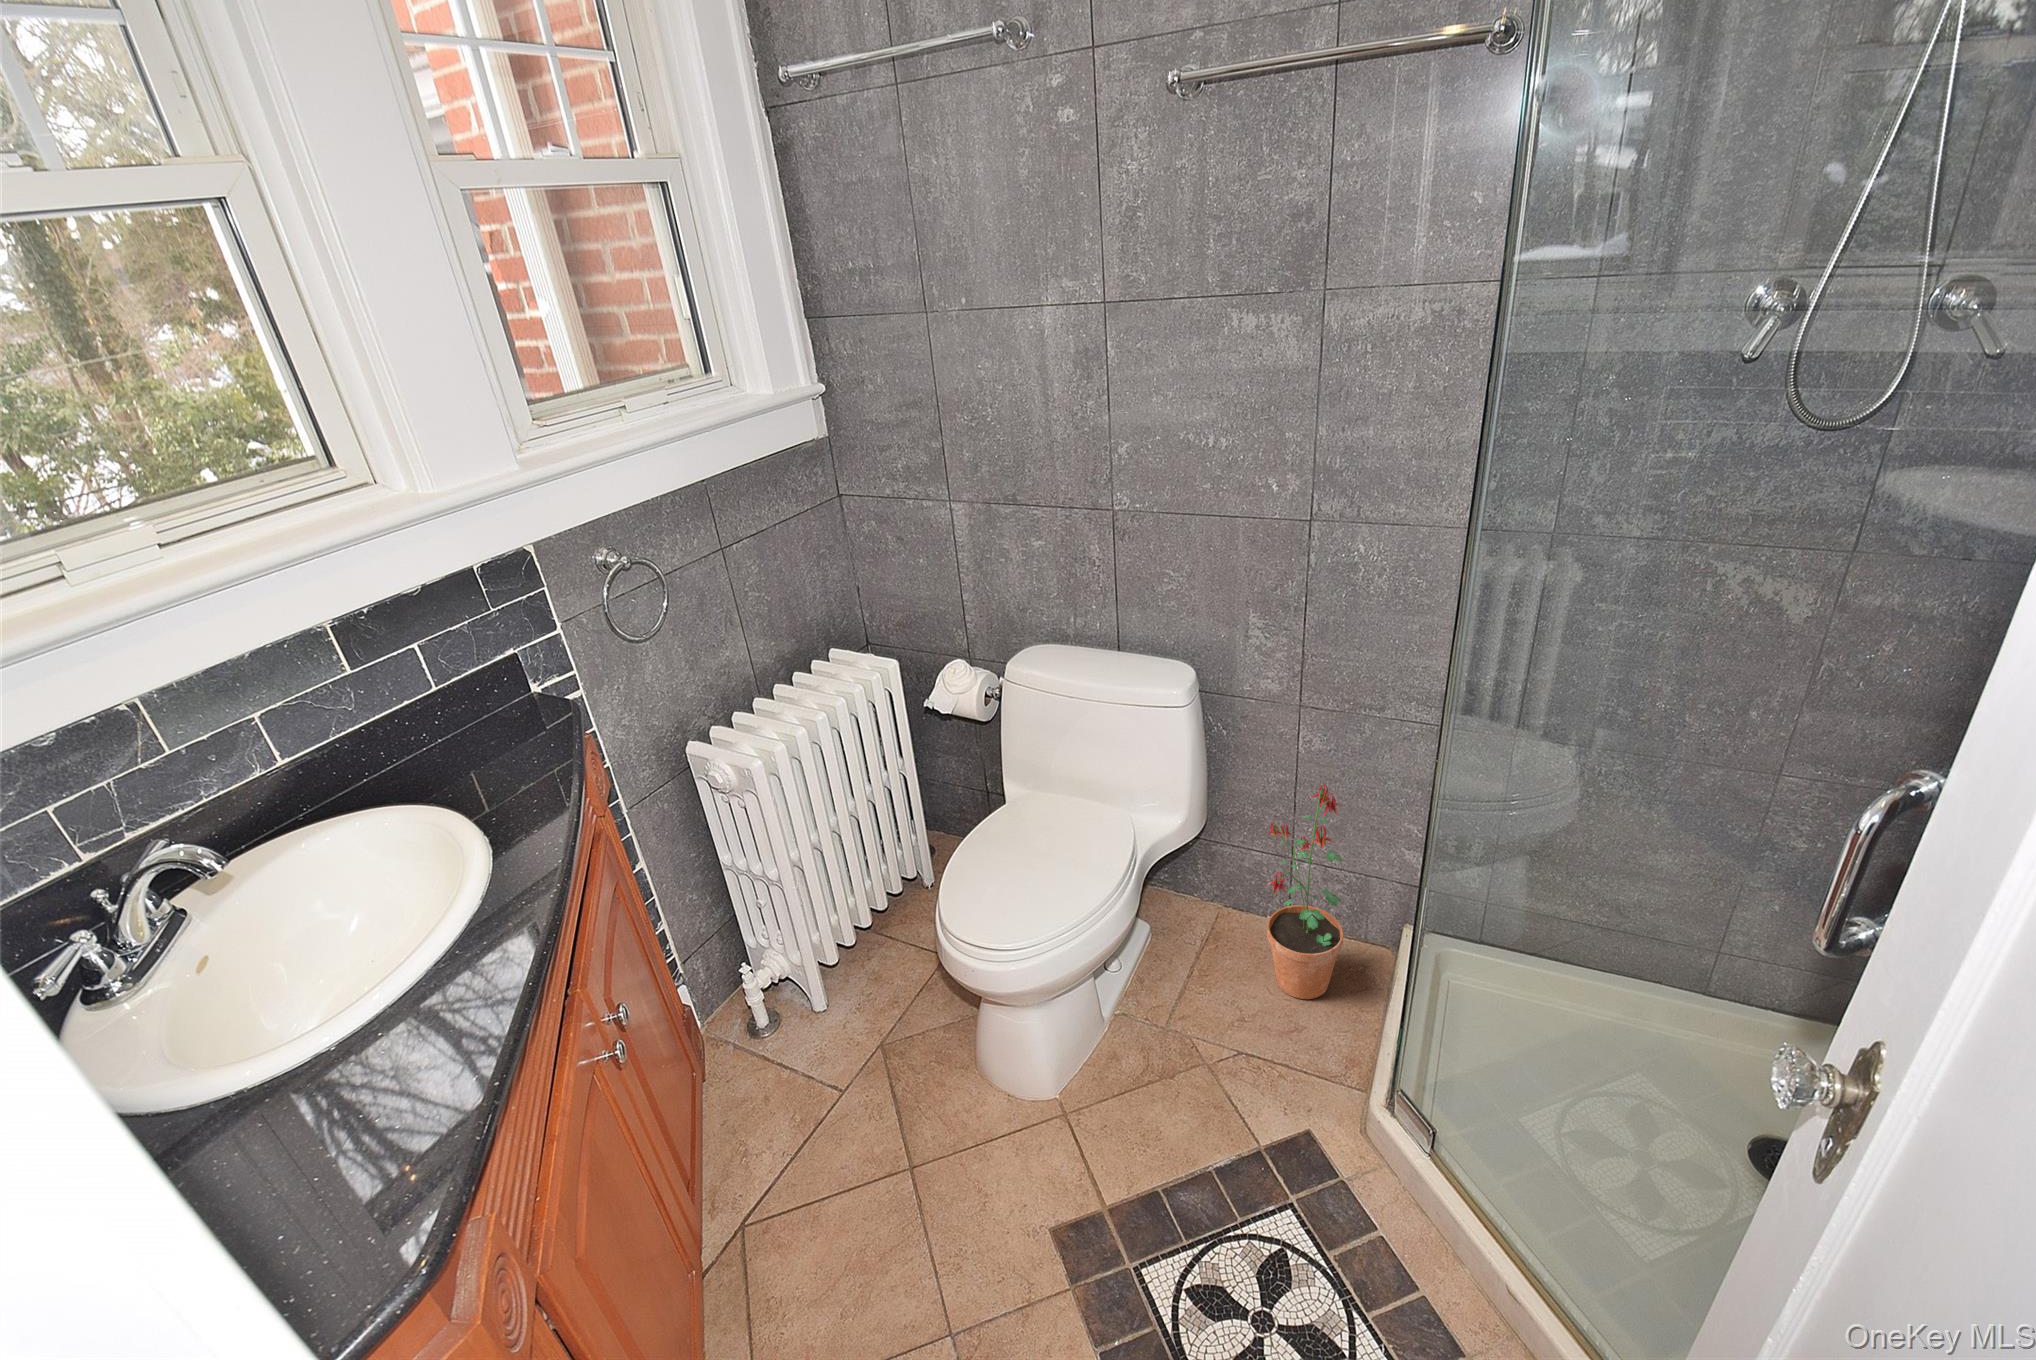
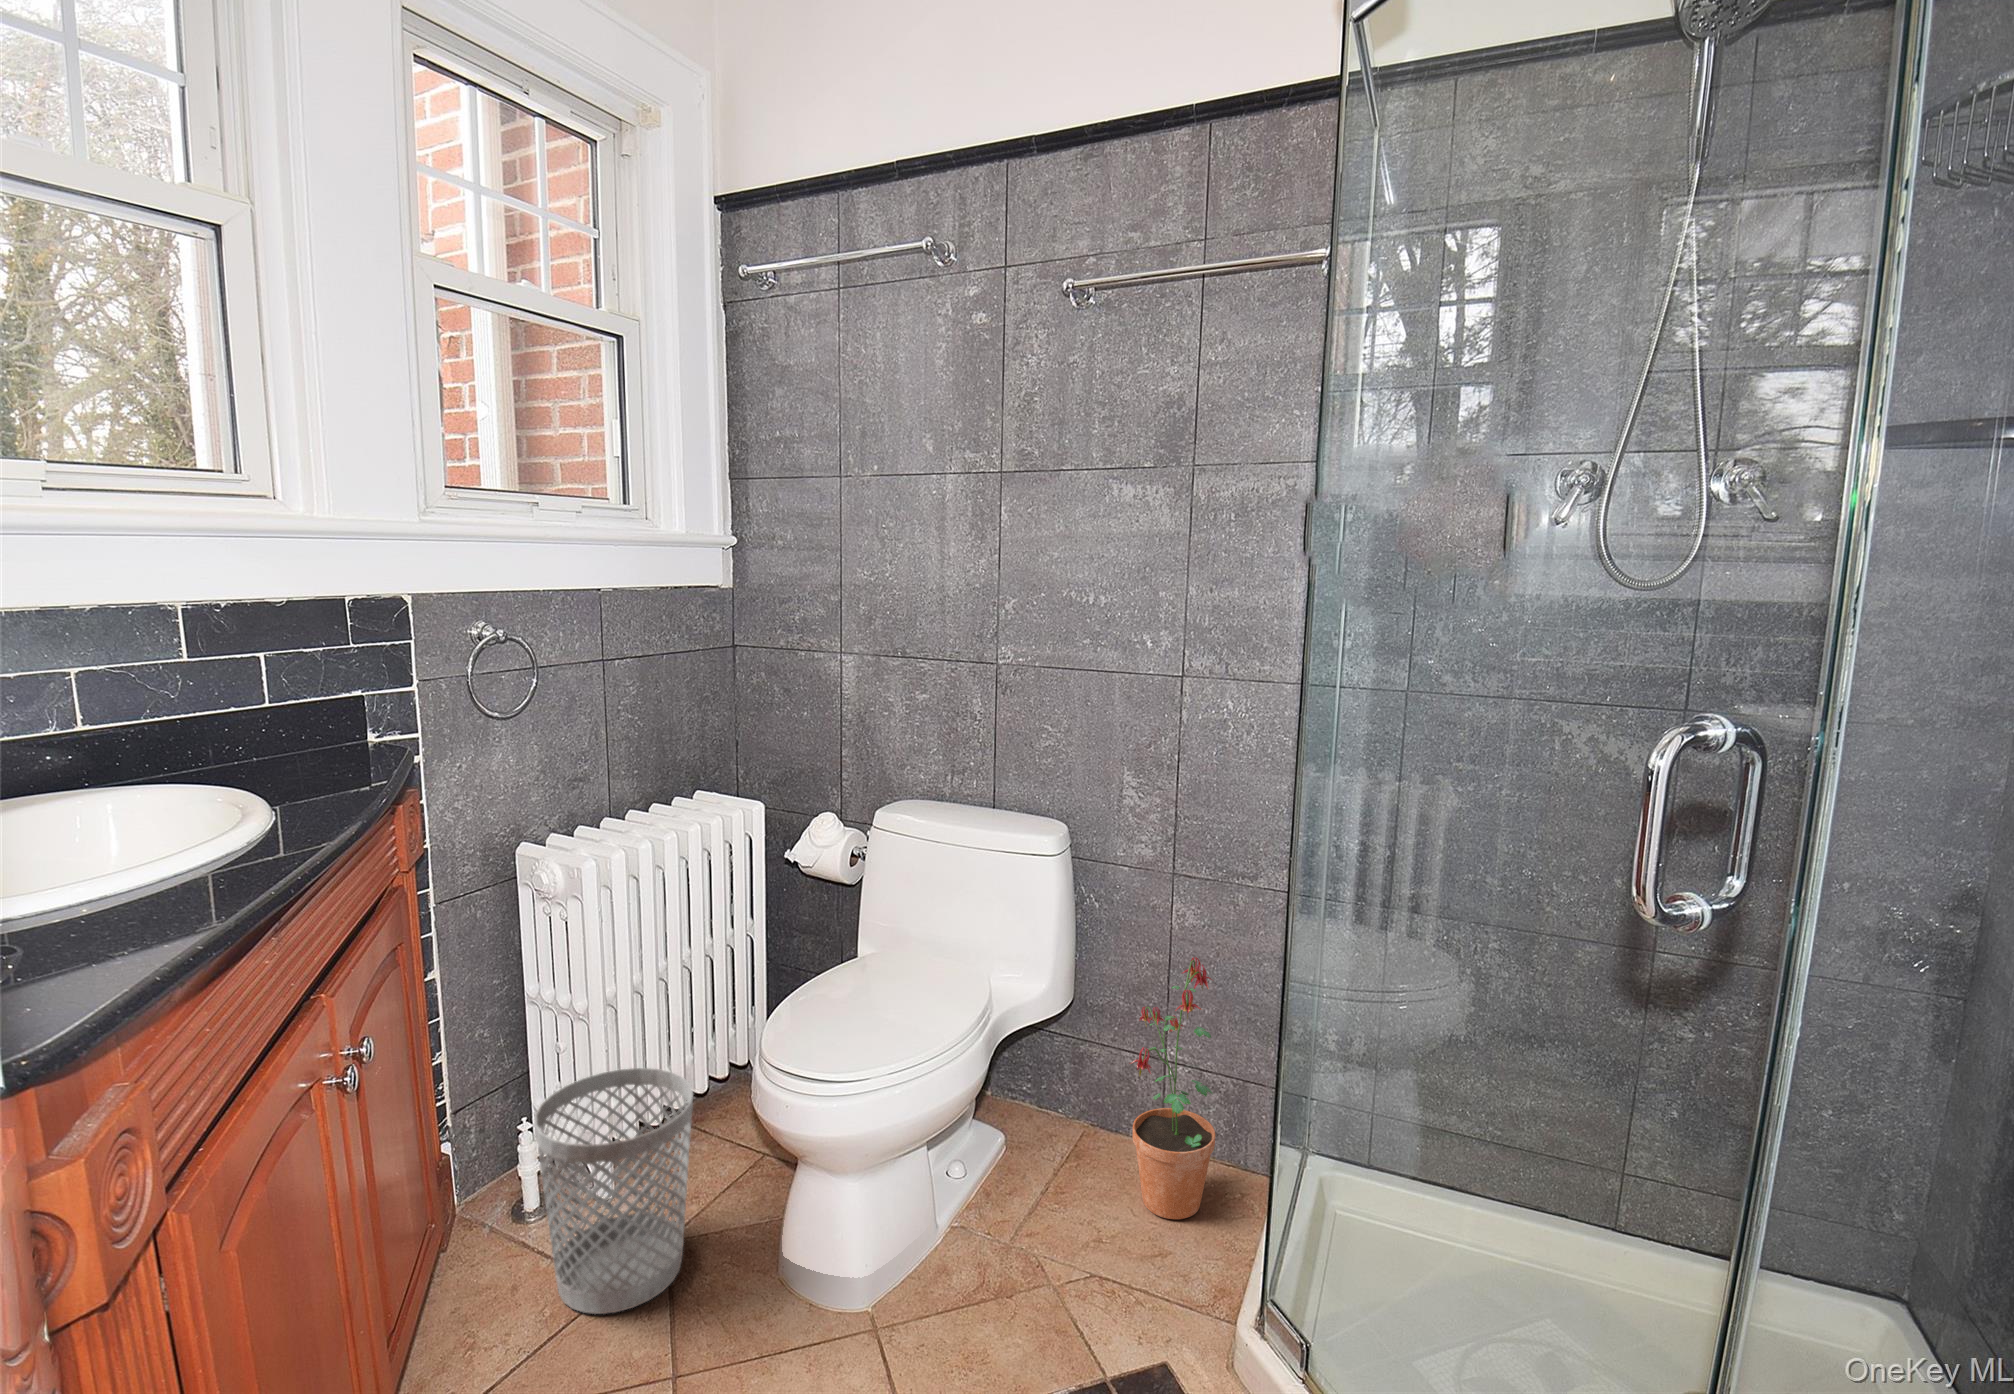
wastebasket: none [757,921,896,1117] -> present [535,1068,693,1314]

